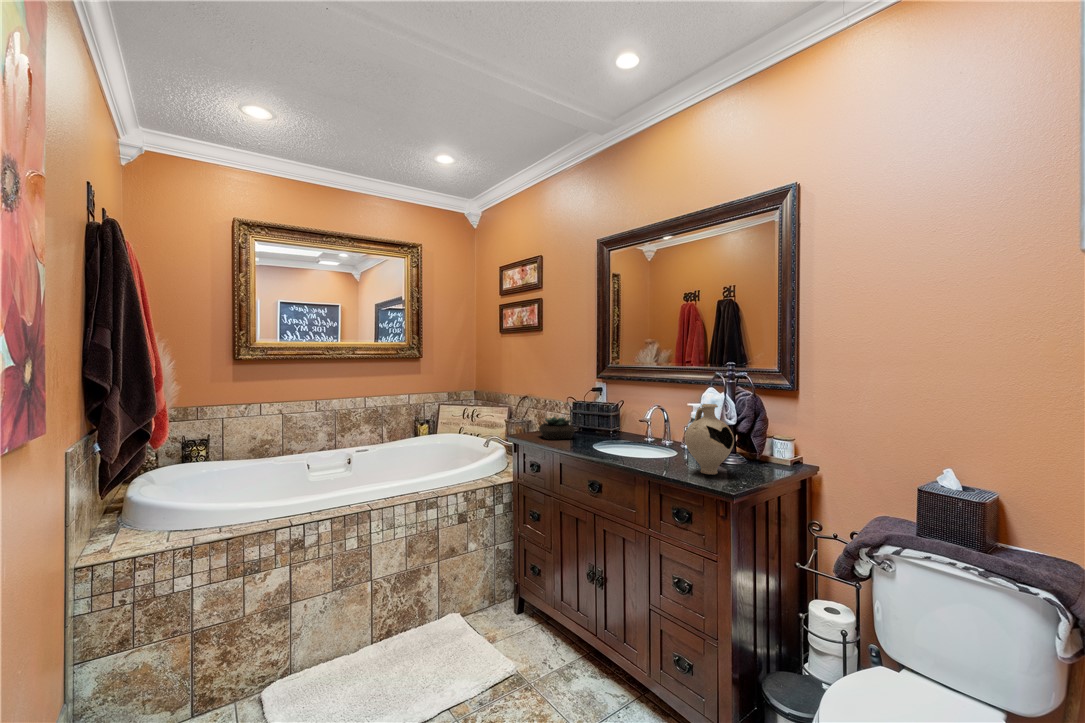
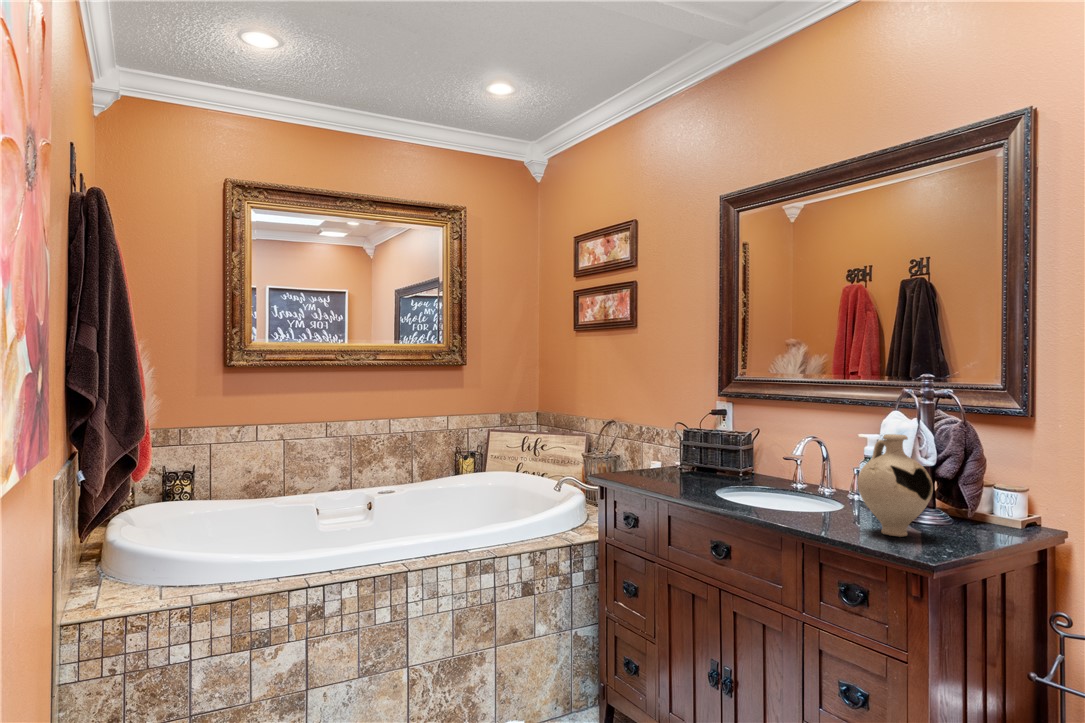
succulent plant: present [539,417,575,440] -> none [635,449,689,482]

